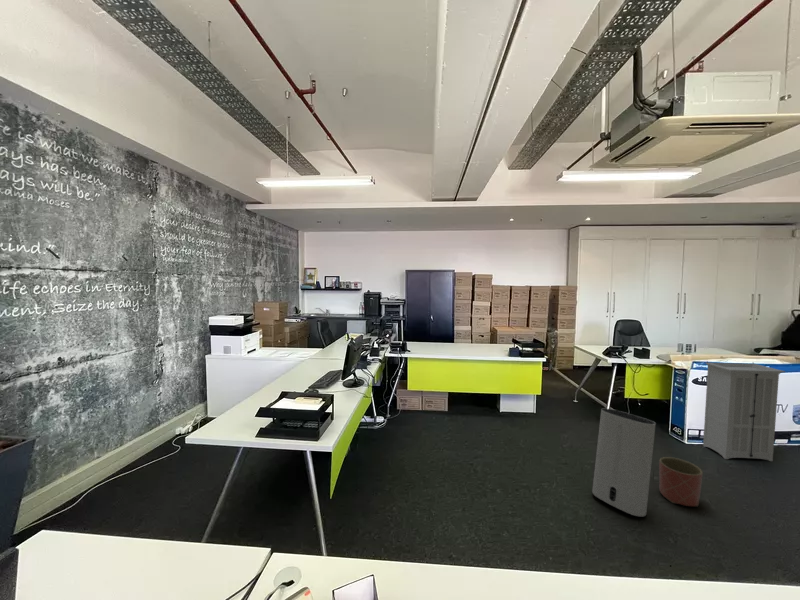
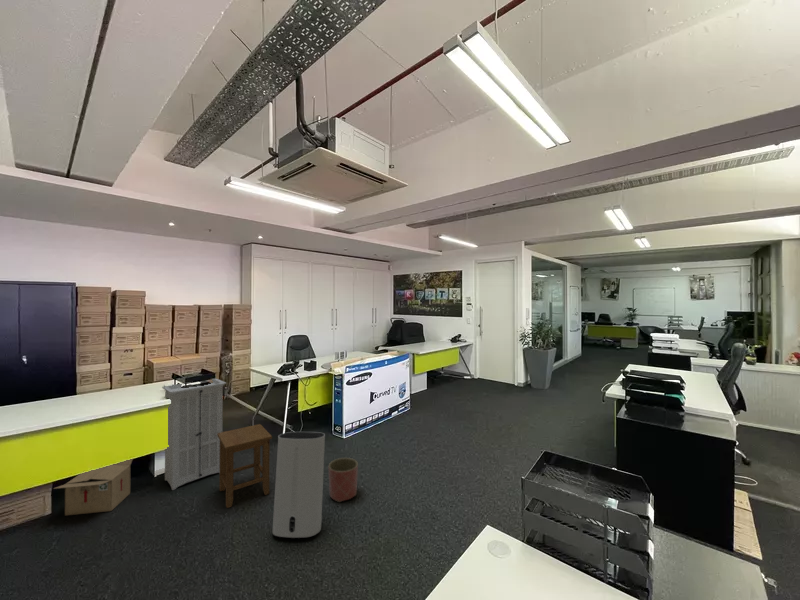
storage cabinet: present [703,362,785,461] -> present [162,378,226,490]
cardboard box: none [448,384,489,424] -> present [56,459,133,516]
stool: none [545,393,595,461] -> present [217,424,272,508]

